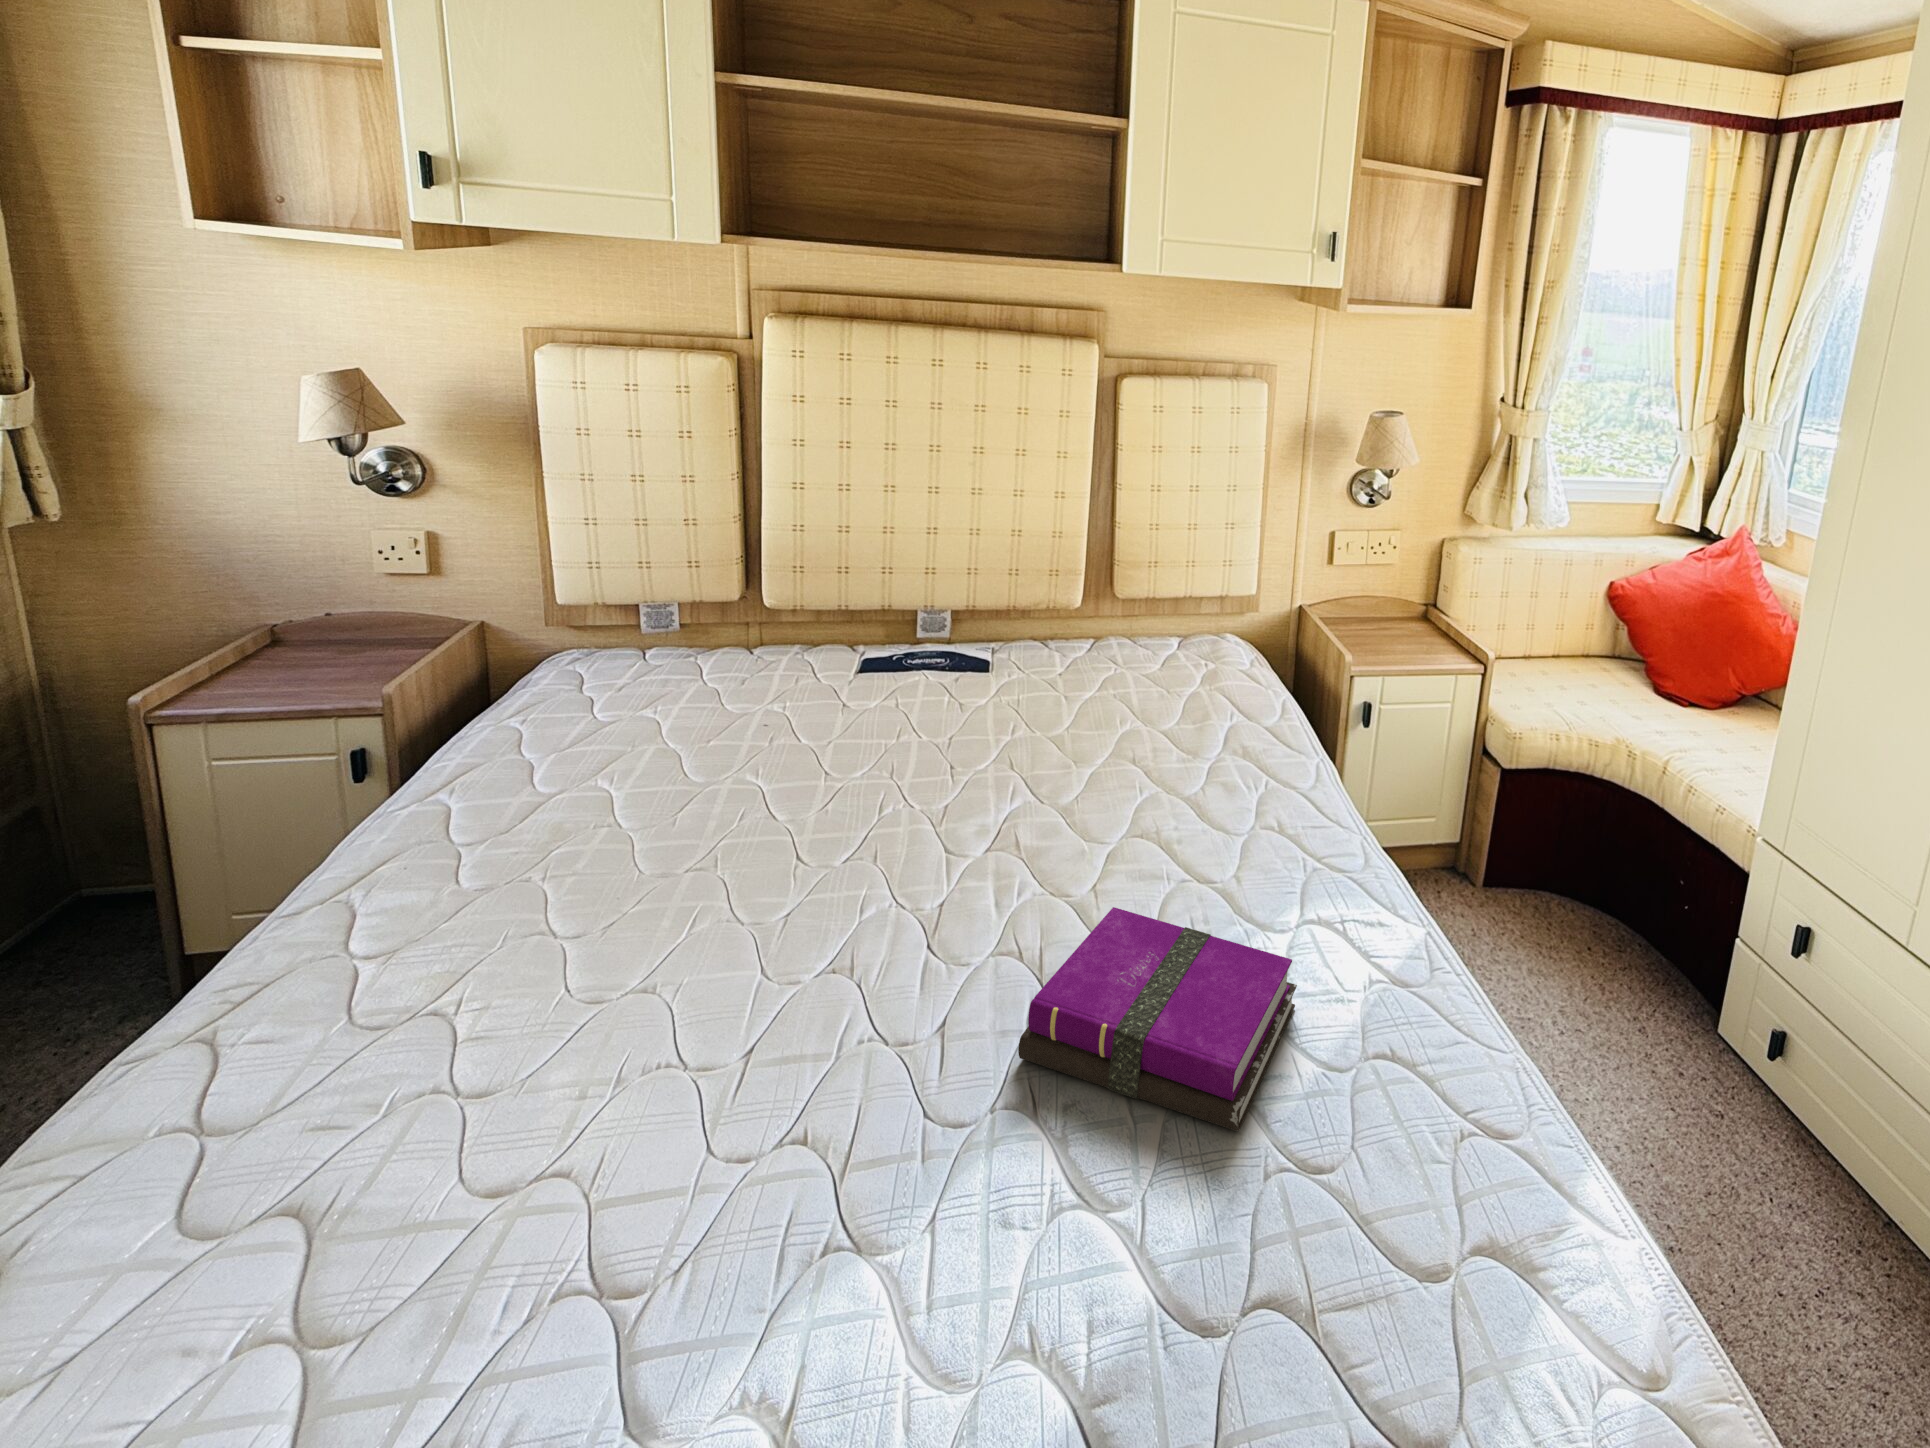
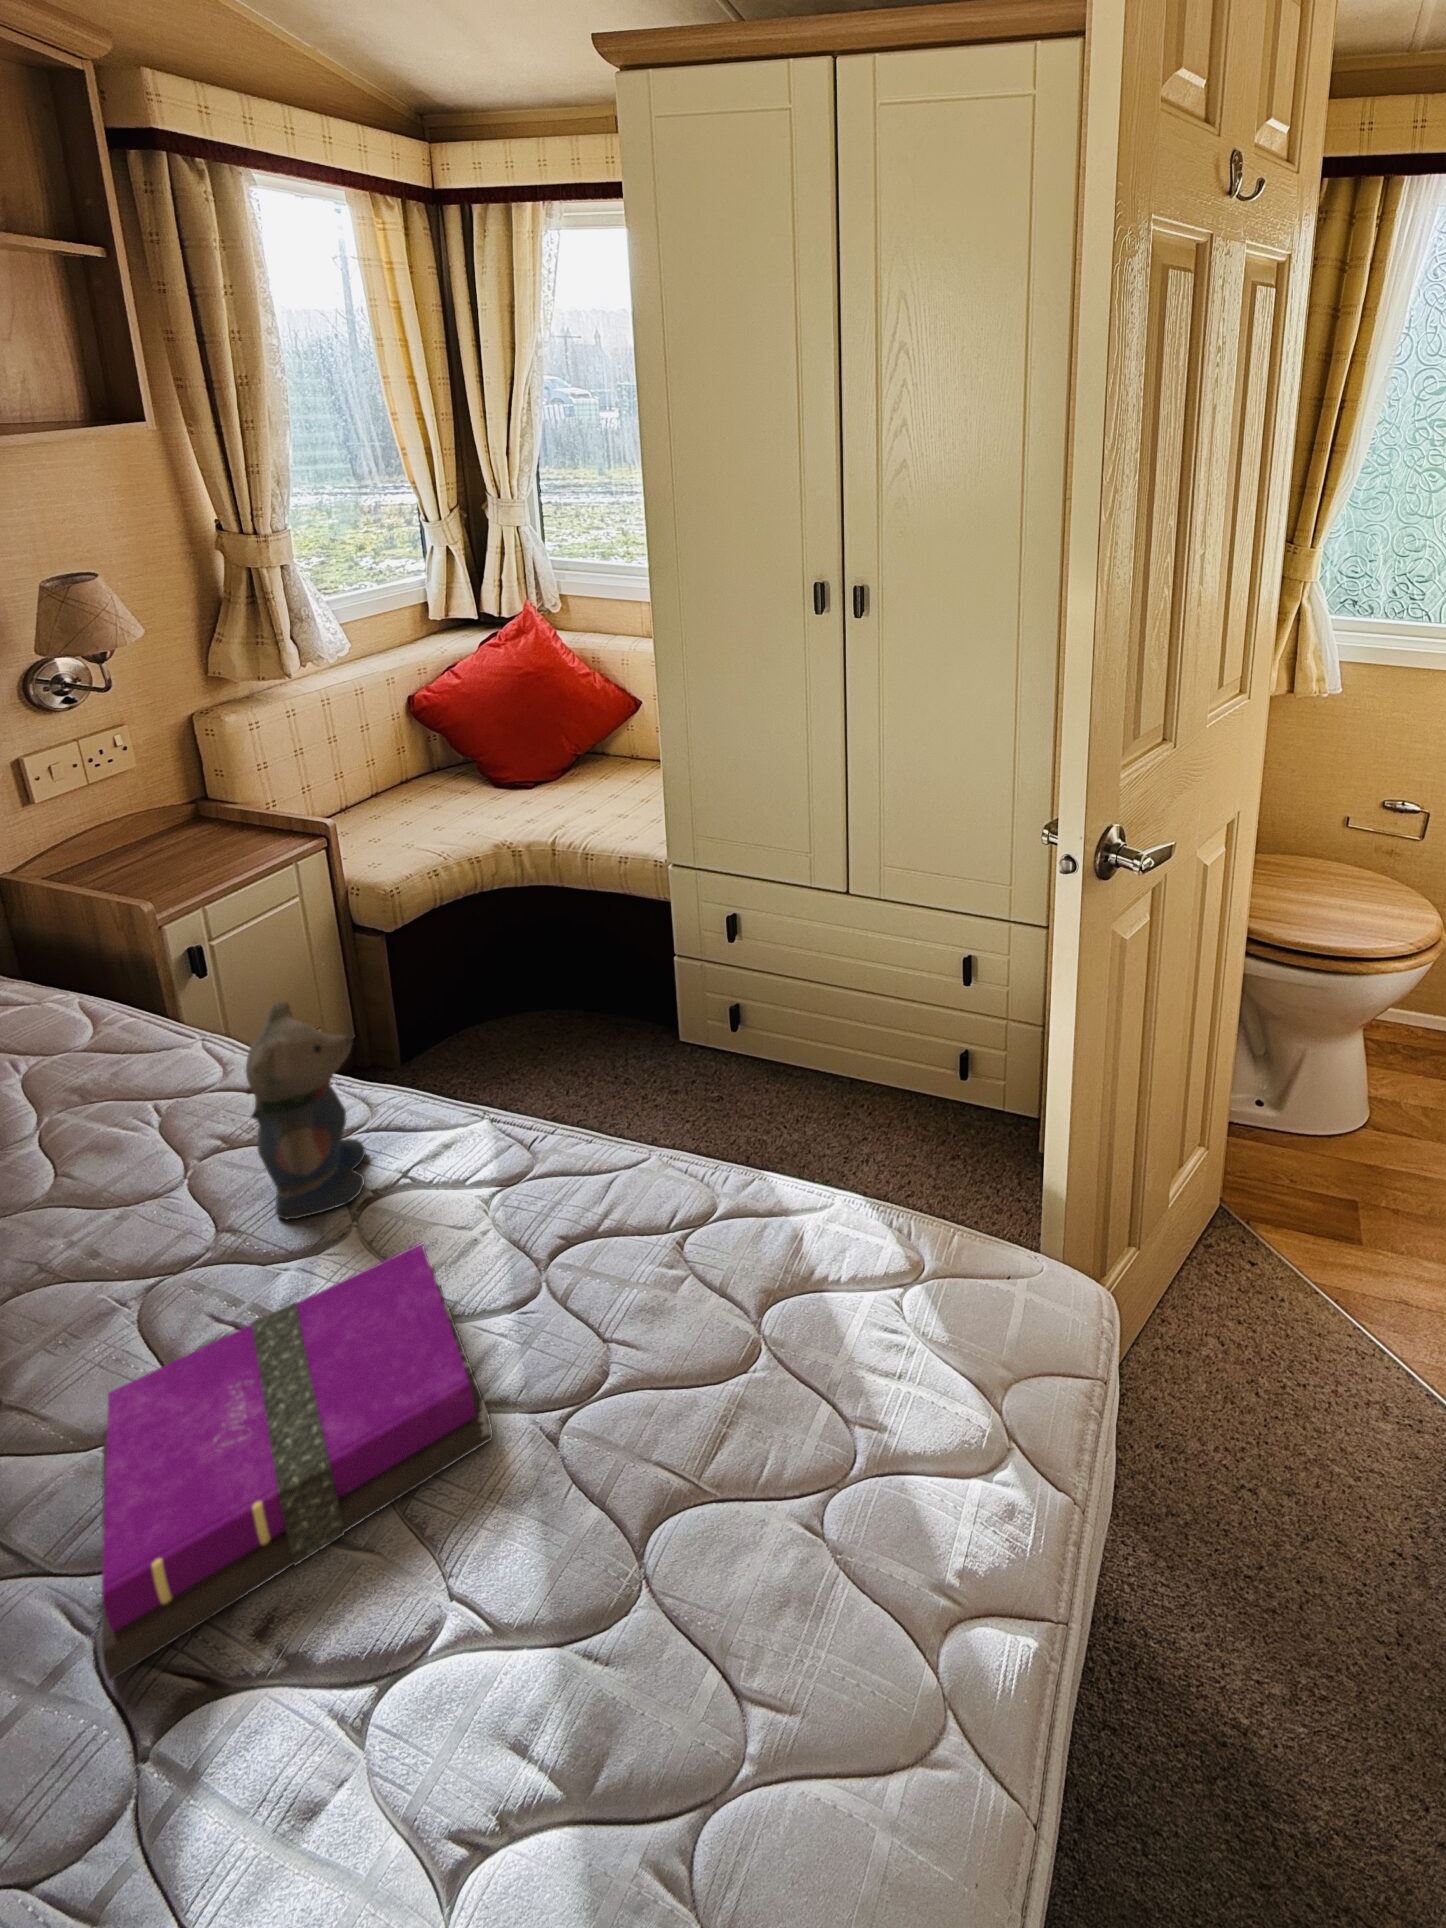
teddy bear: none [1263,733,1341,911] -> present [246,1000,366,1219]

